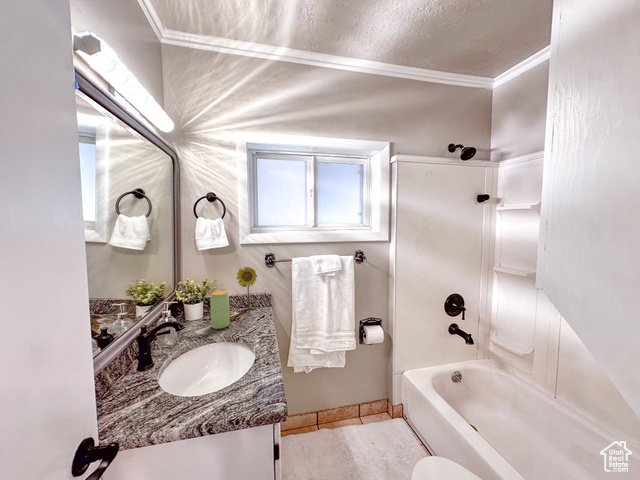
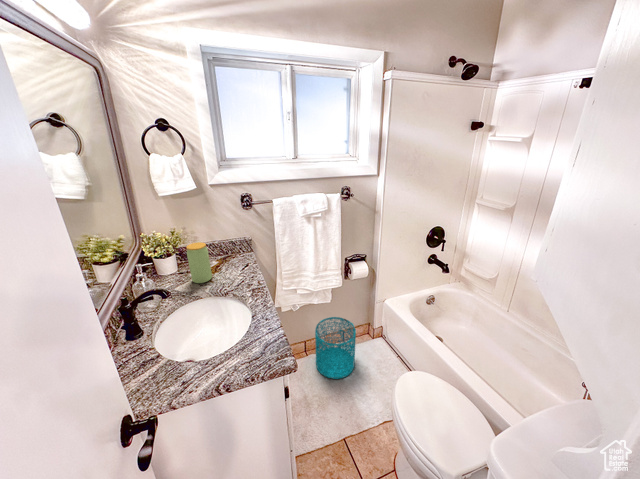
flower: present [237,267,257,314] -> none [211,213,236,263]
wastebasket: none [328,385,371,463] -> present [315,317,356,379]

